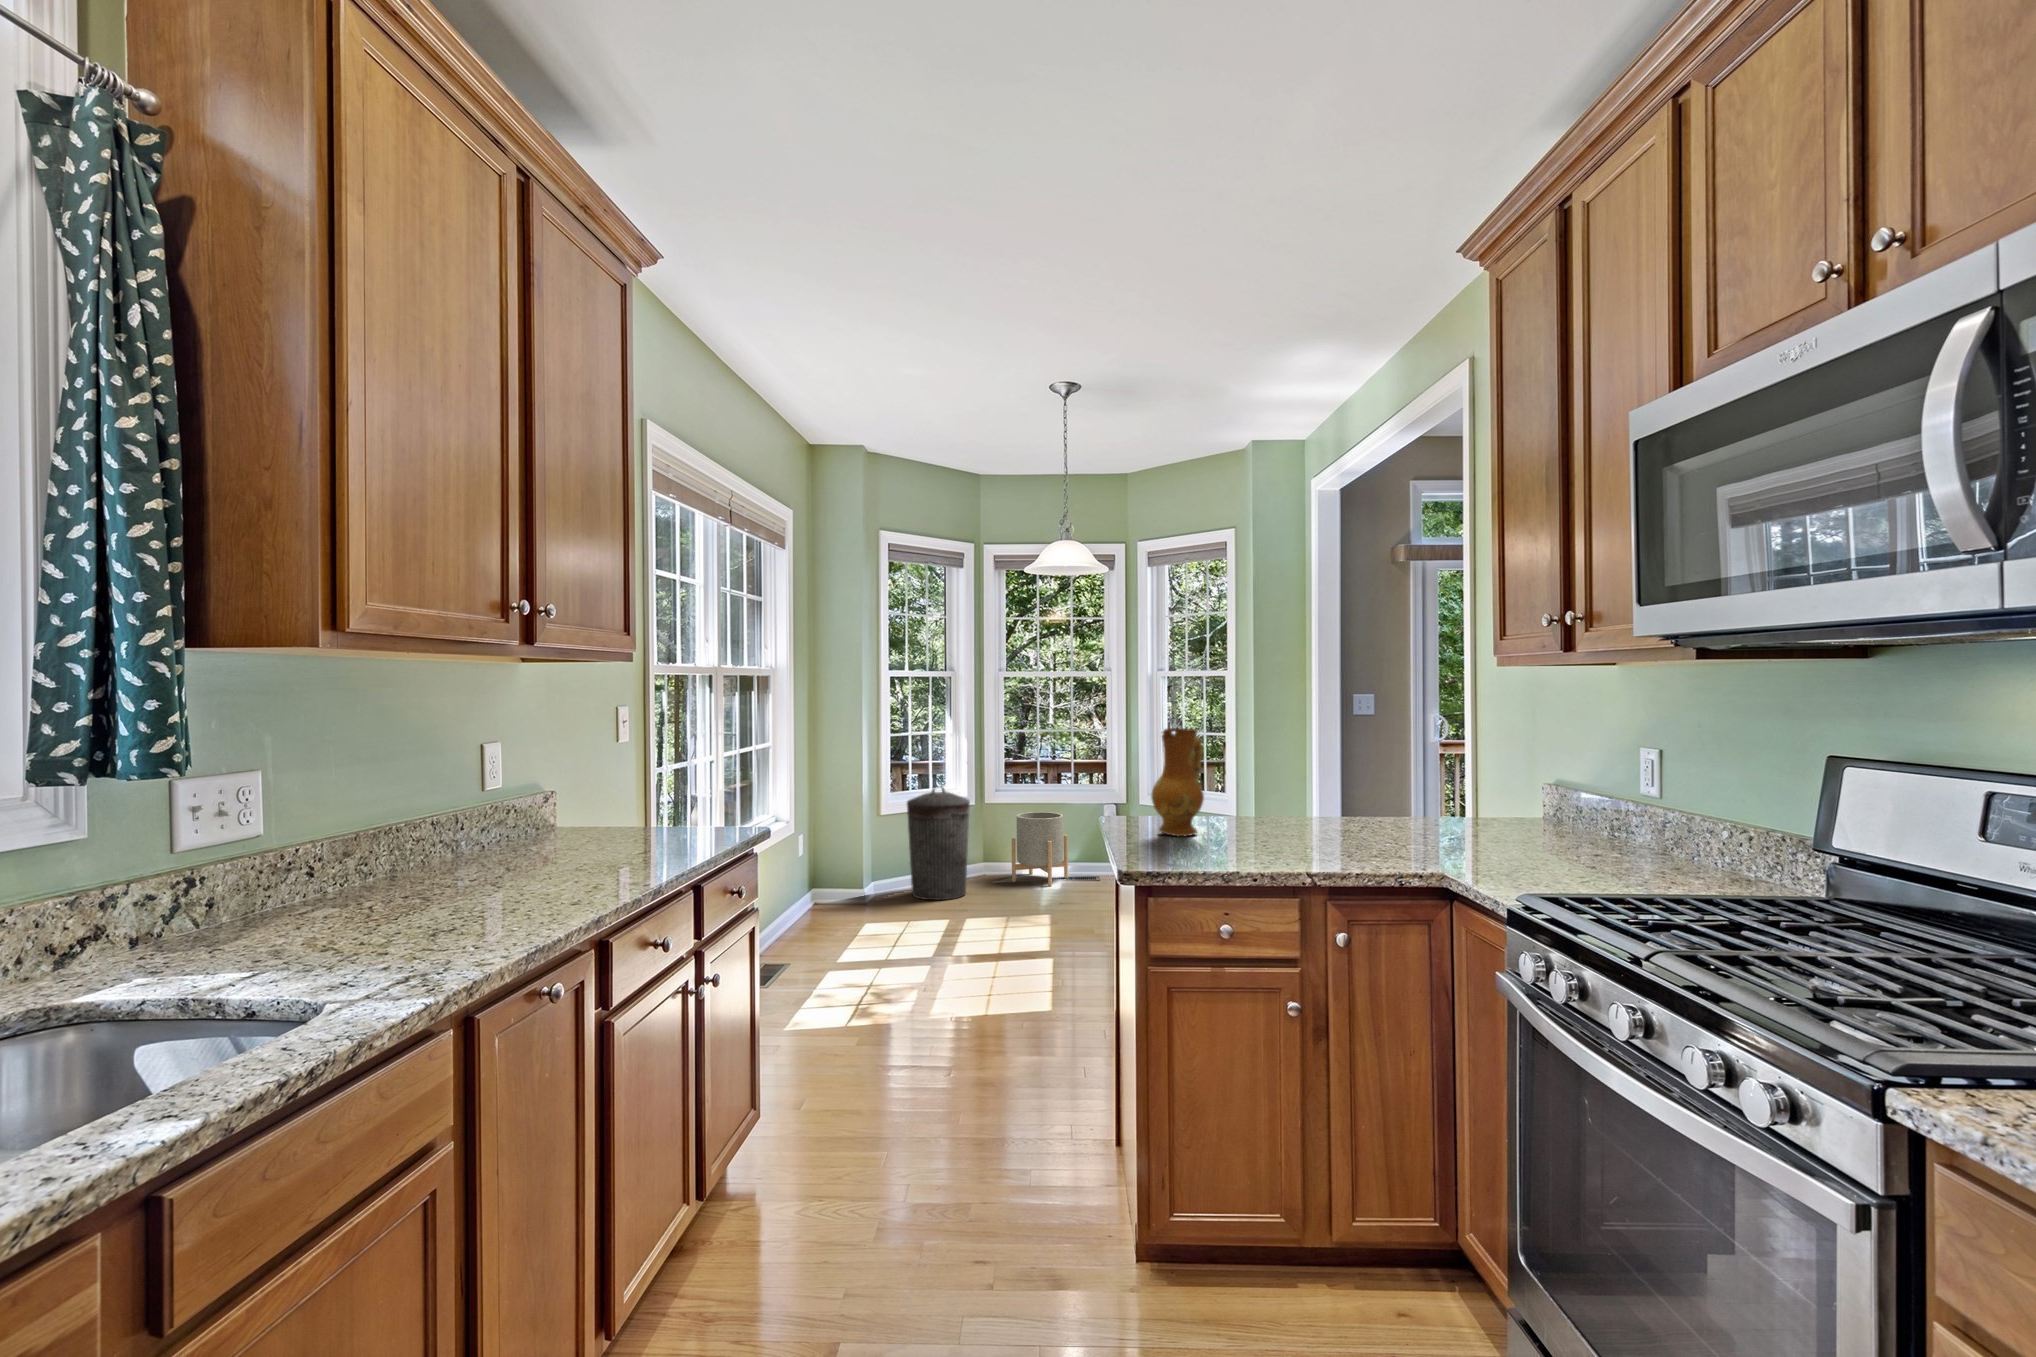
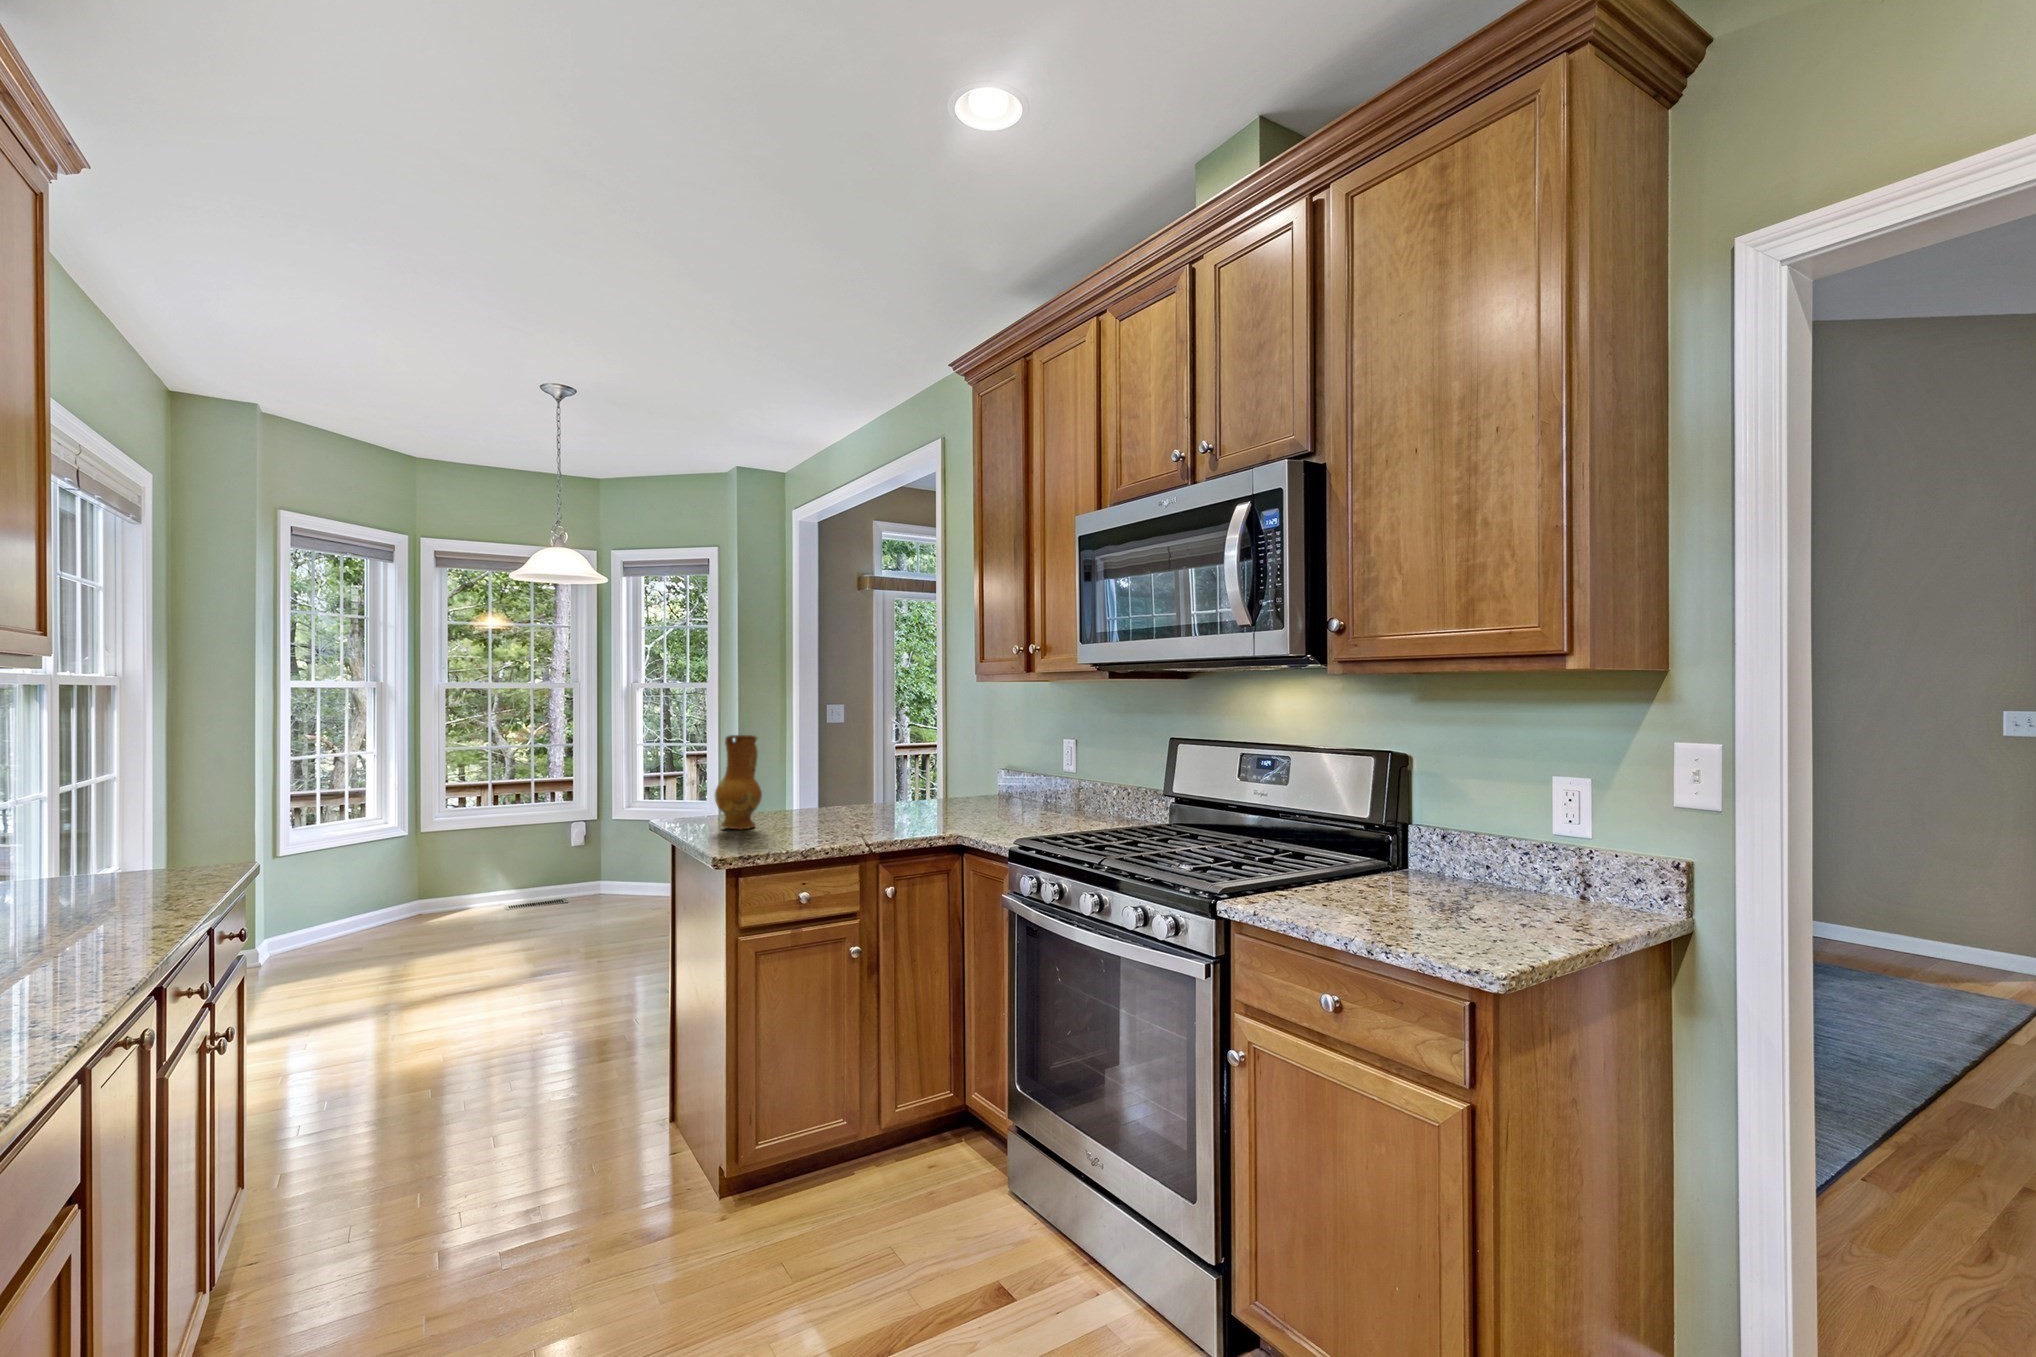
trash can: present [907,787,970,900] -> none [320,816,410,950]
planter: present [1012,812,1068,886] -> none [457,836,526,918]

